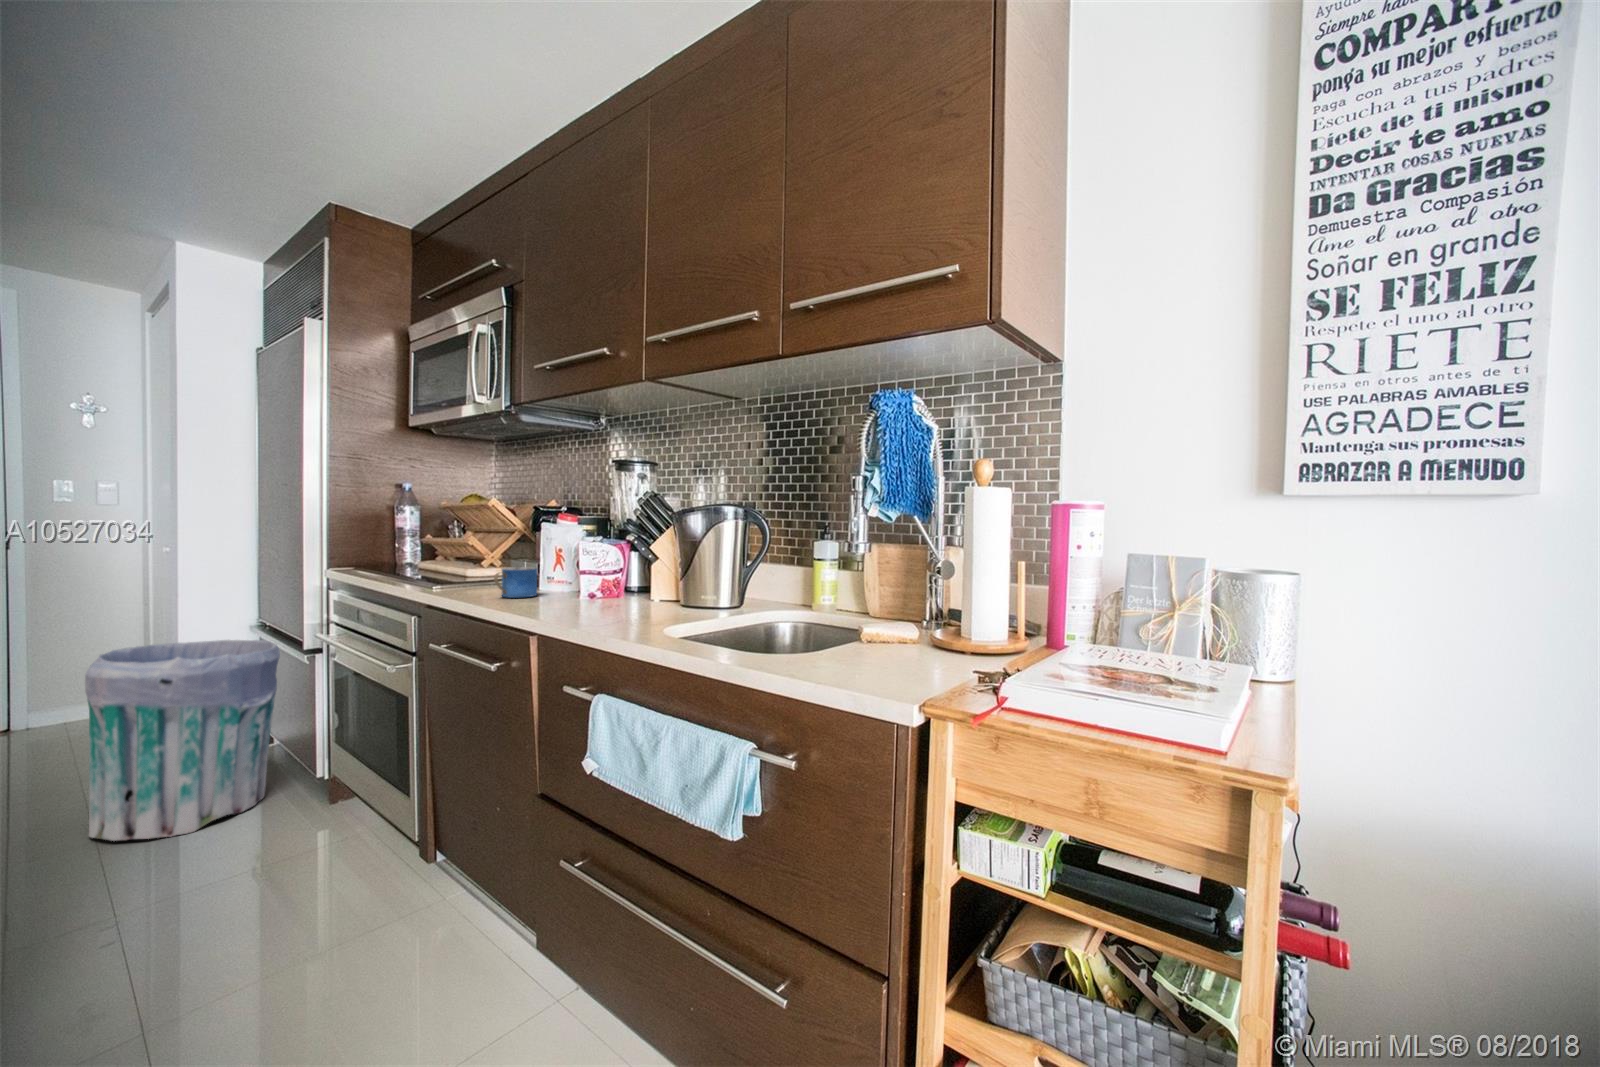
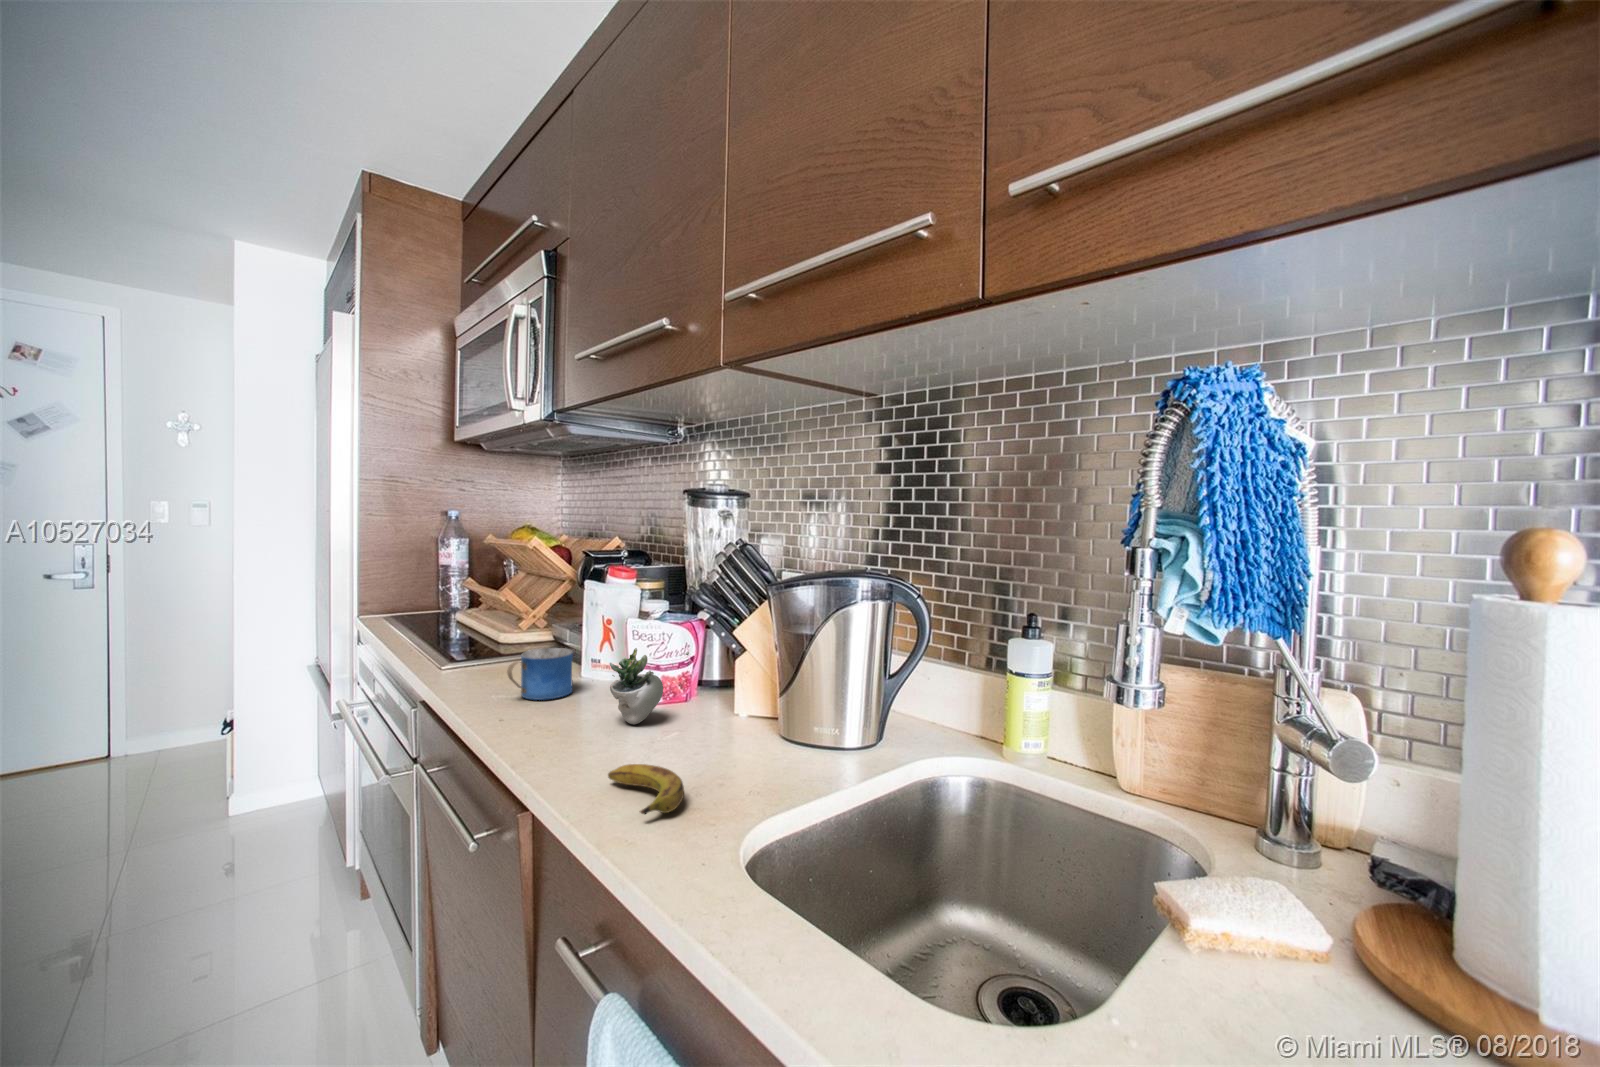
succulent plant: none [570,554,624,604] -> present [610,648,689,724]
banana: none [580,606,627,623] -> present [608,764,684,814]
trash can: present [85,640,280,841] -> none [94,690,317,943]

